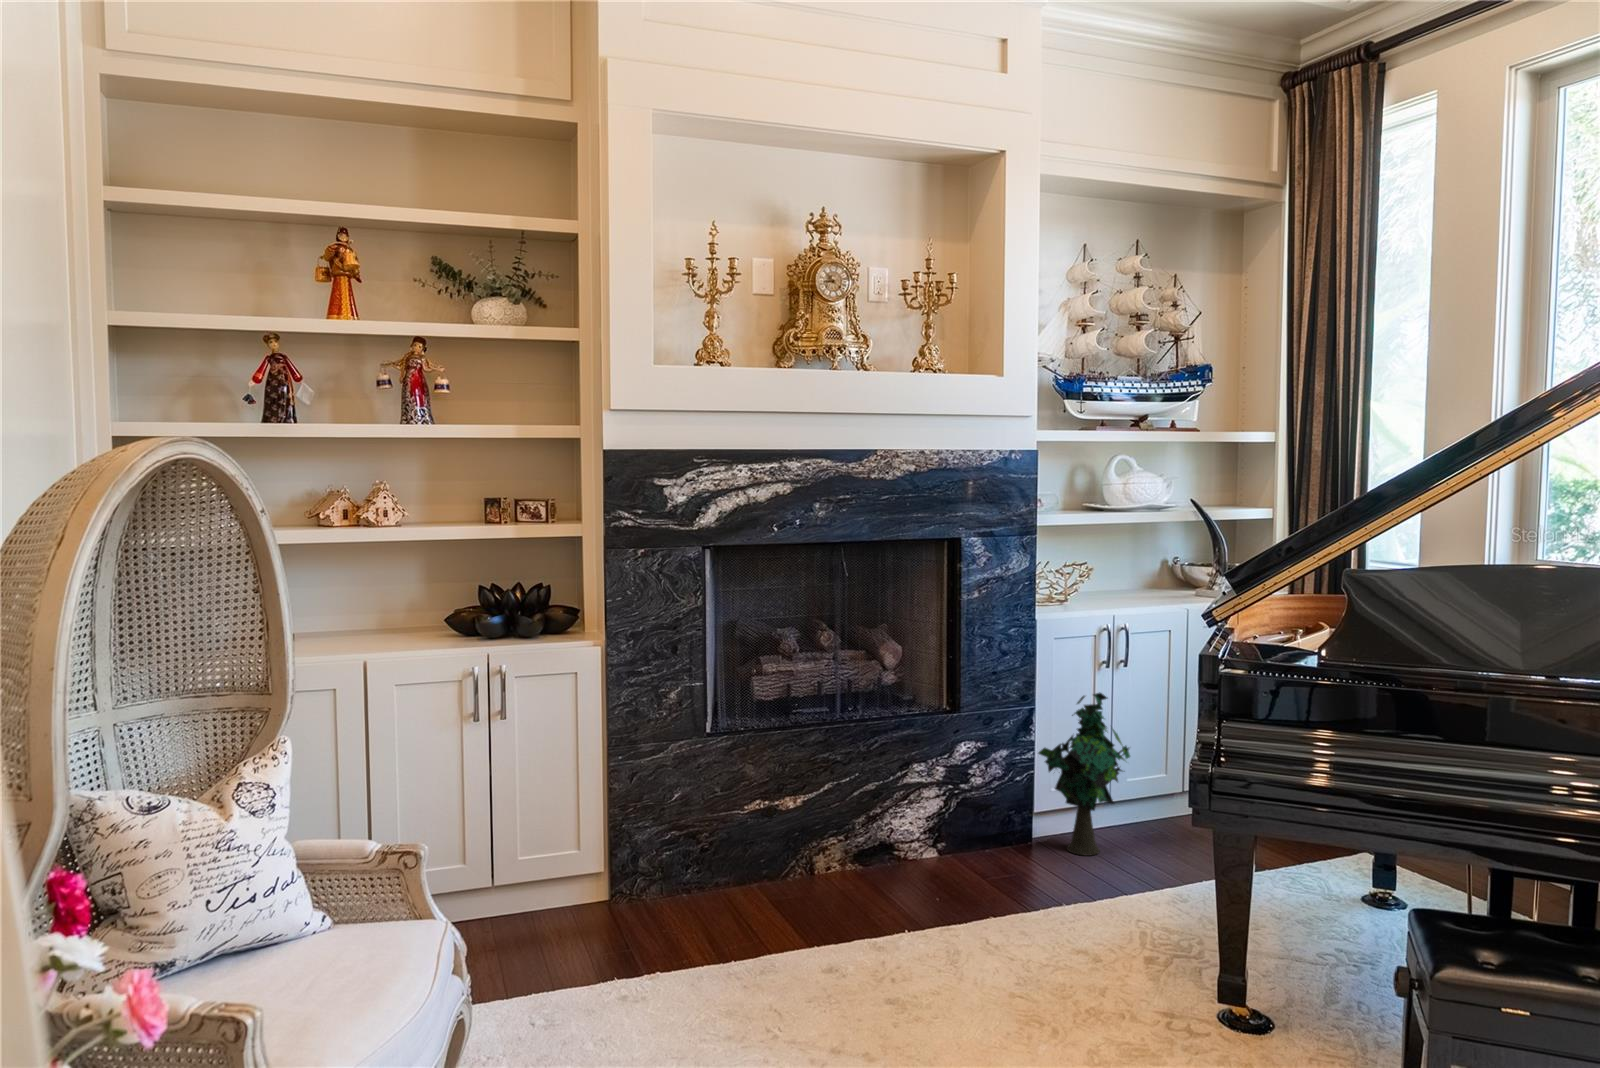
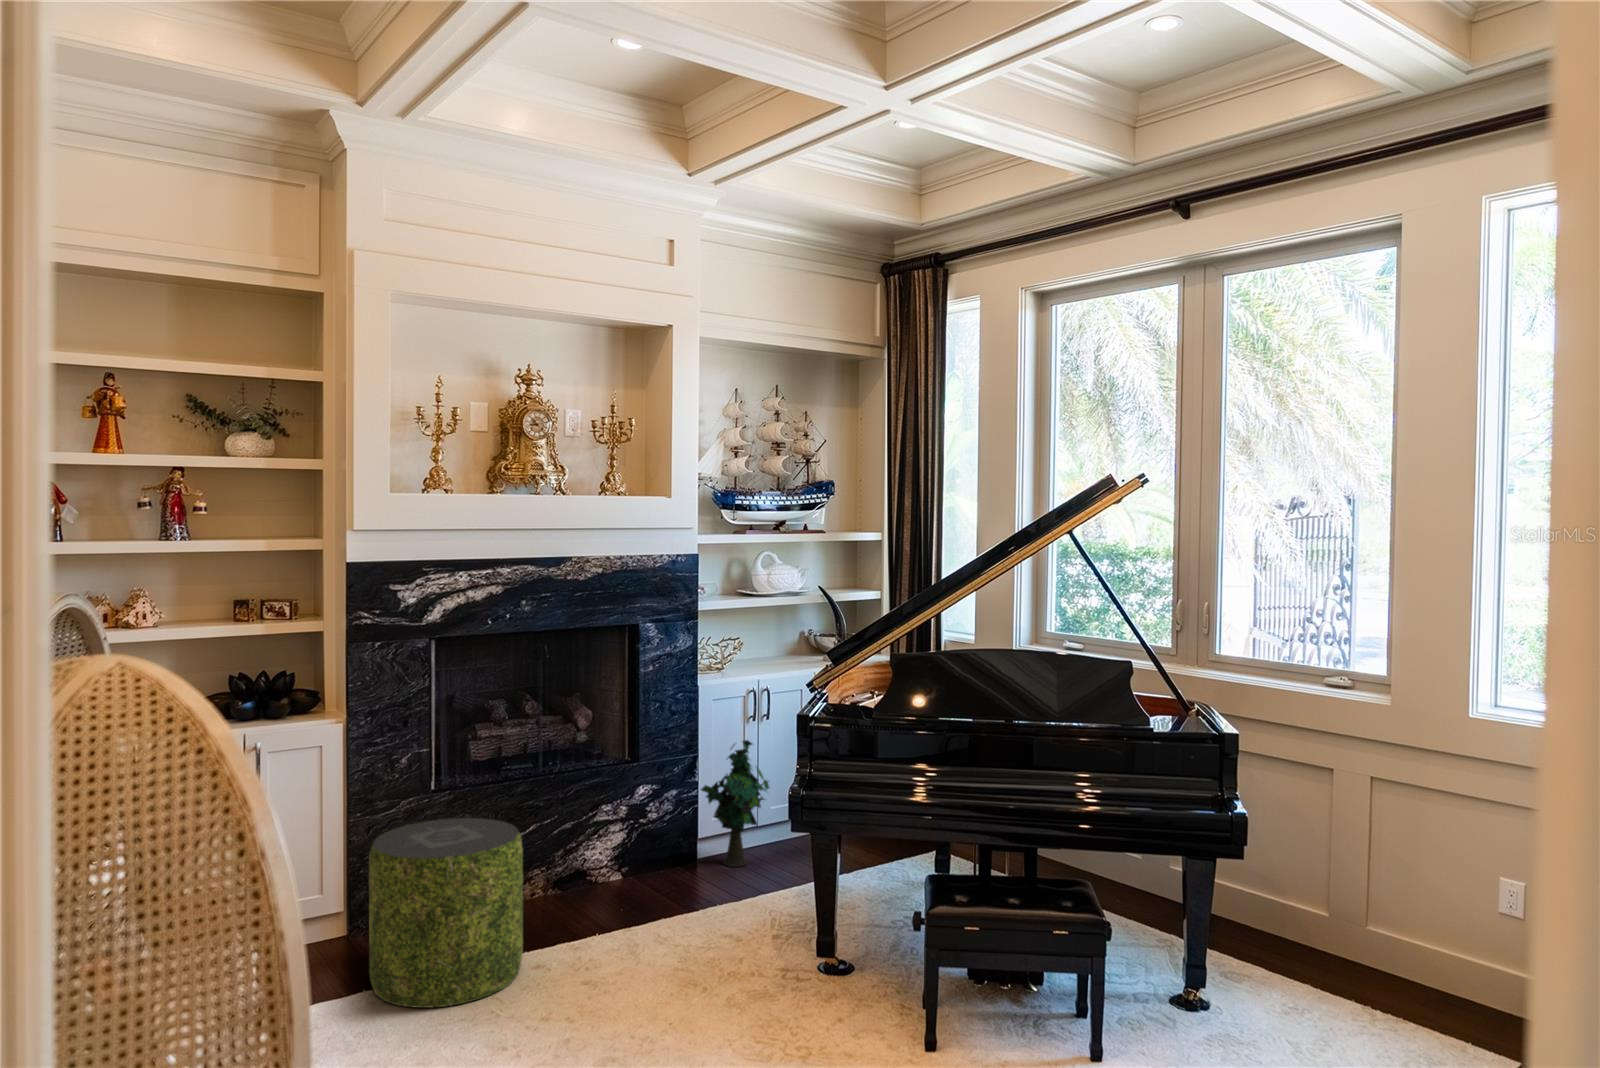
pouf: none [623,772,812,1023] -> present [369,818,523,1008]

